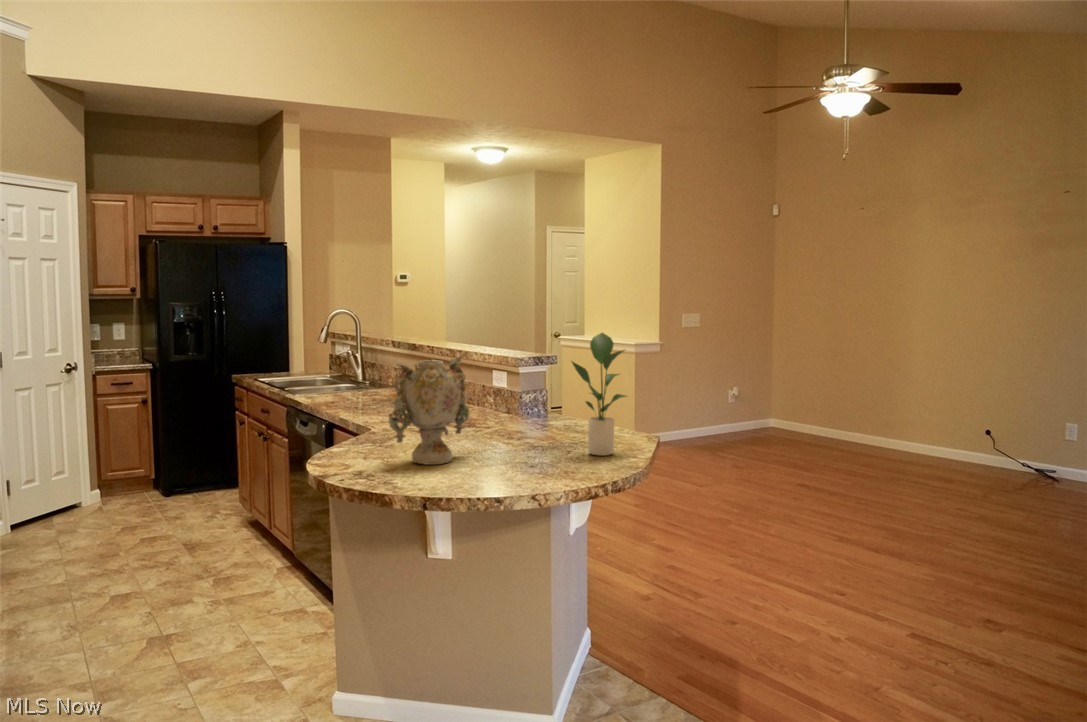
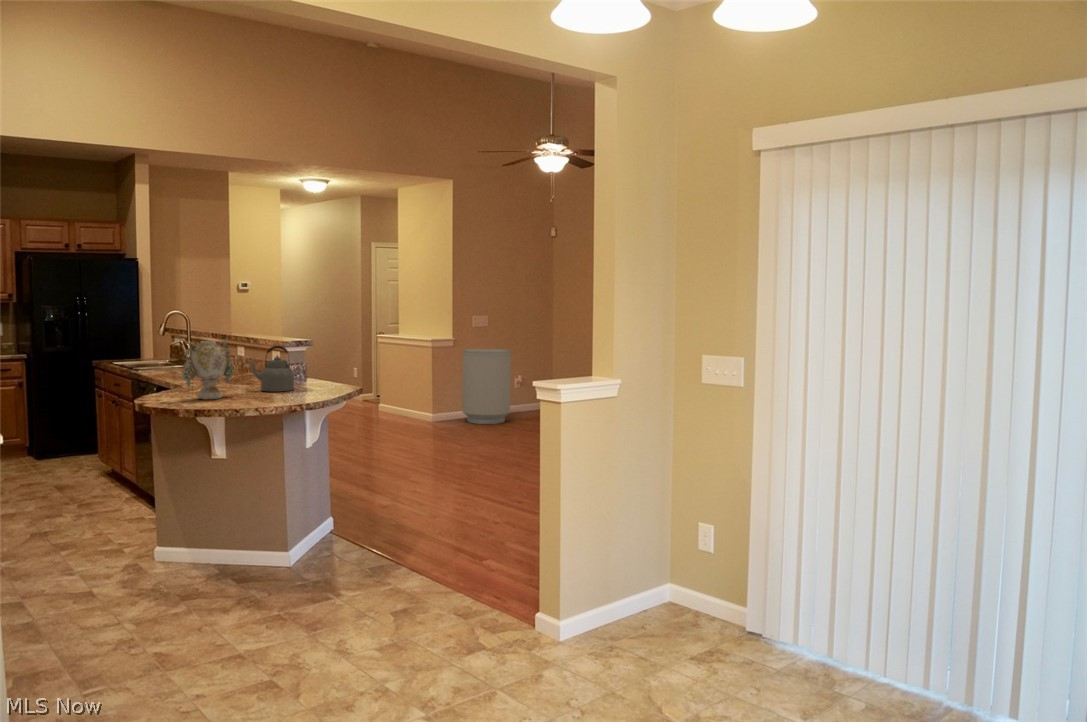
potted plant: present [572,333,627,456] -> none [292,325,327,395]
trash can: none [671,356,735,453] -> present [462,349,511,424]
kettle: none [479,367,557,446] -> present [247,346,294,392]

